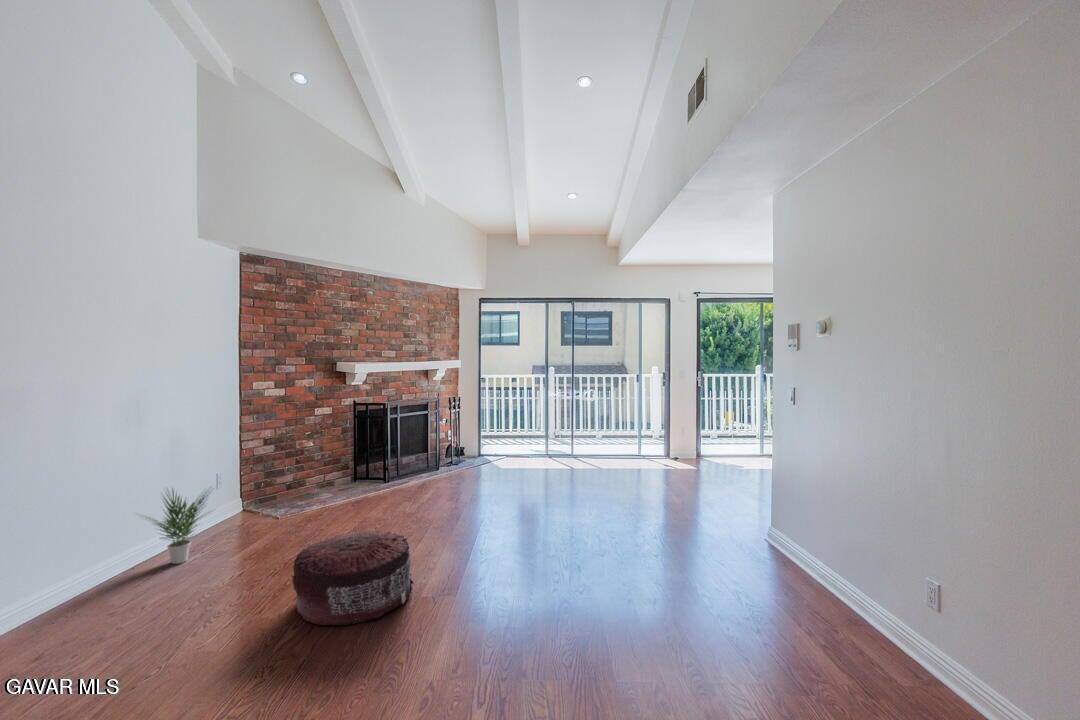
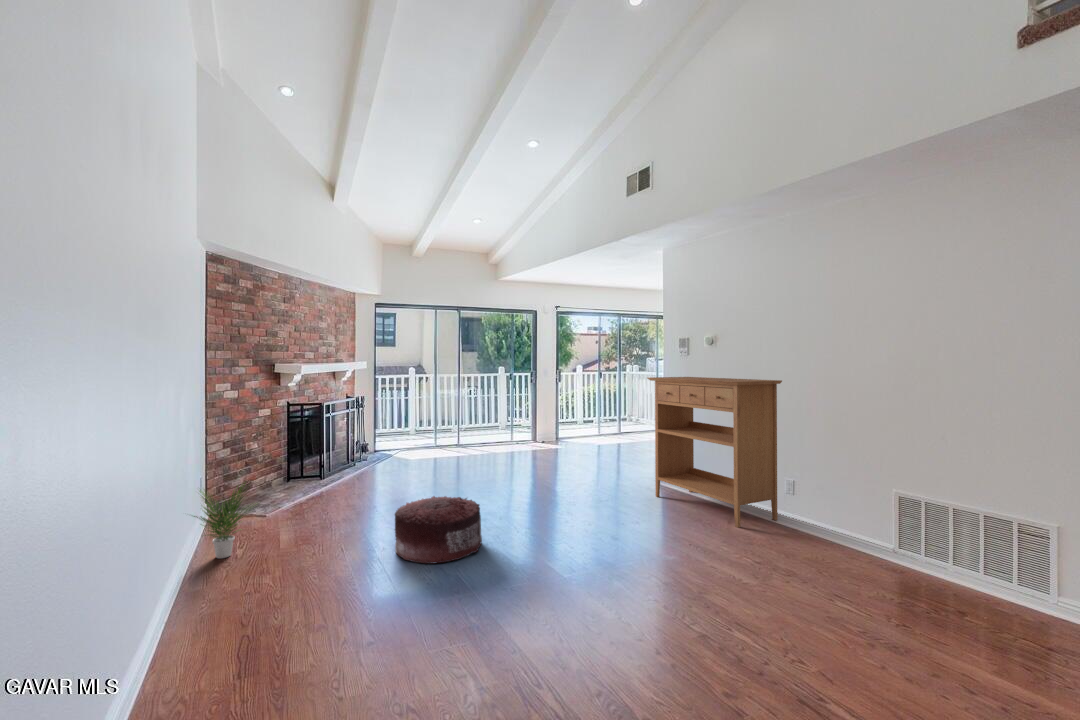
console table: none [722,388,937,675] -> present [648,377,782,528]

